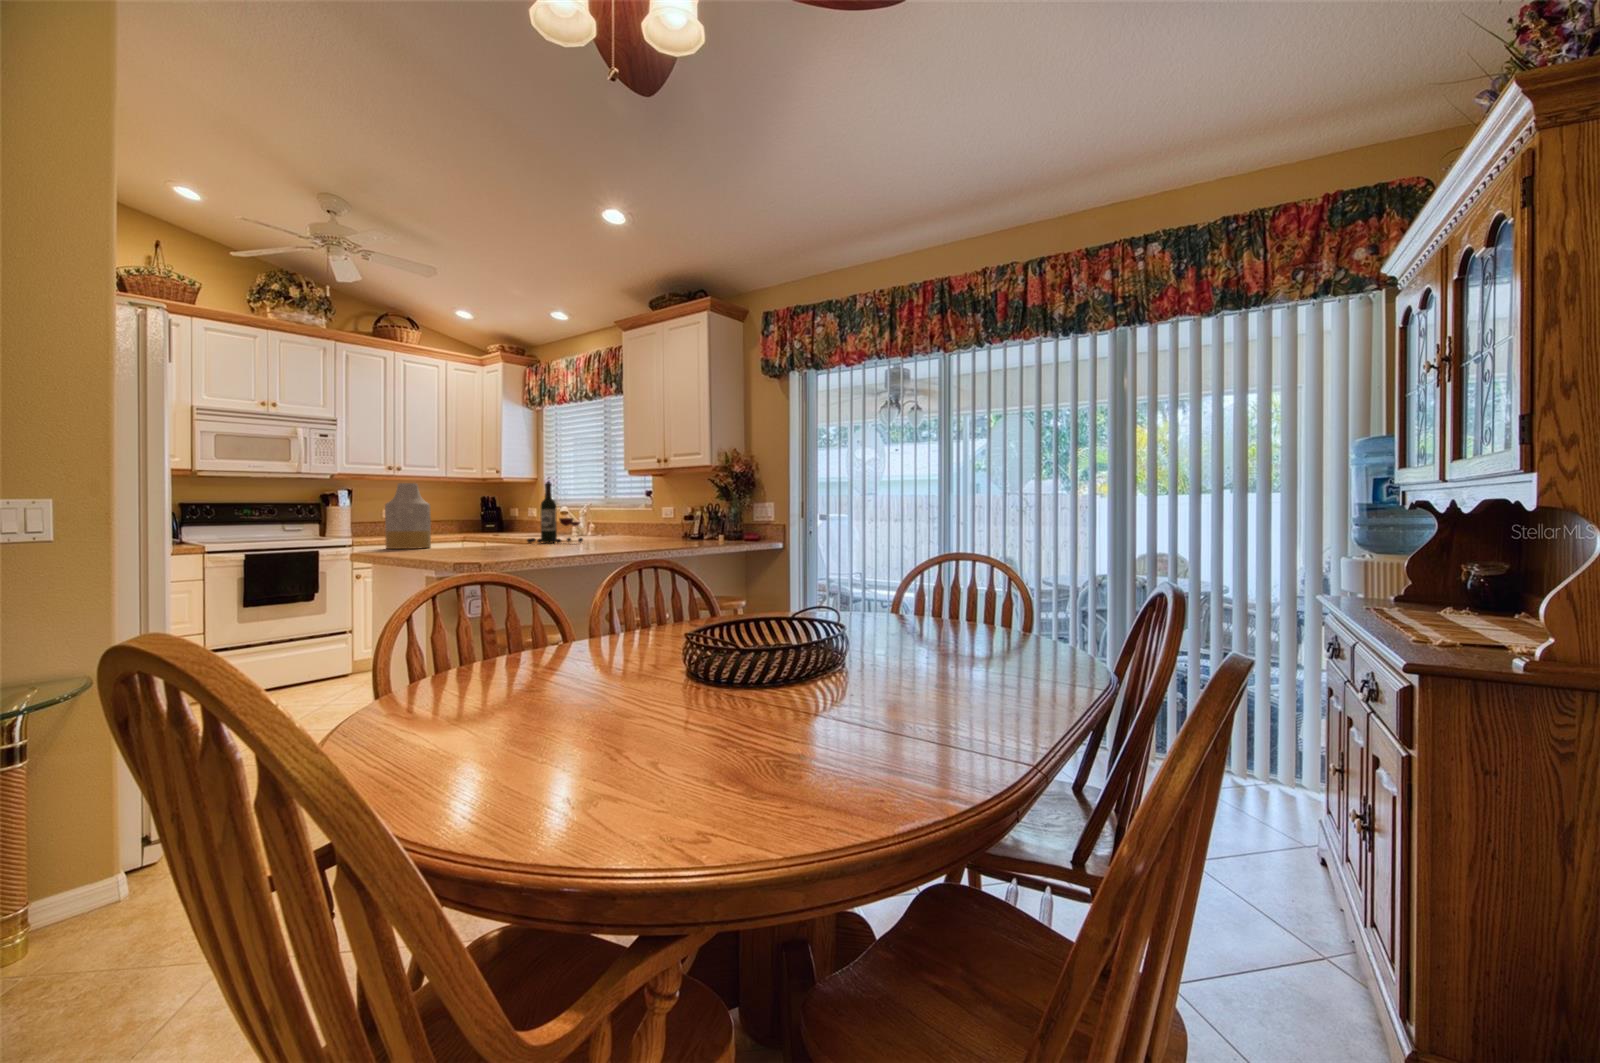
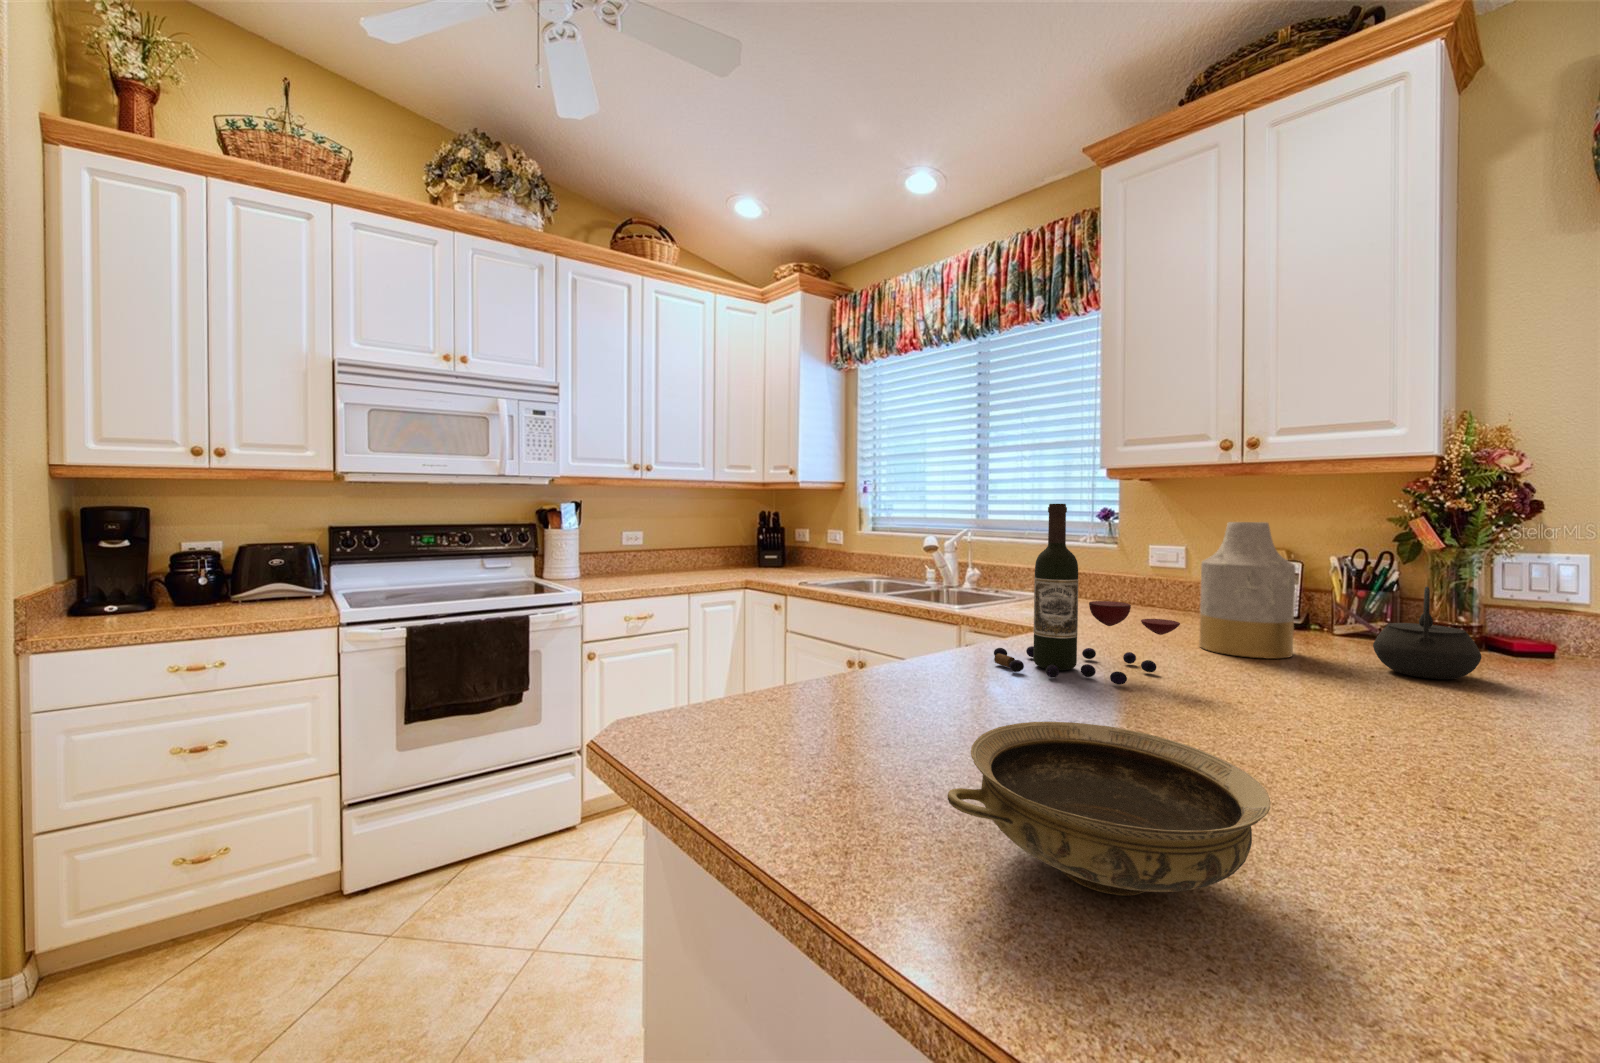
vase: present [385,483,431,549] -> present [1199,522,1295,659]
kettle: none [666,511,692,542] -> present [1373,587,1481,679]
ceramic bowl: none [432,527,507,550] -> present [947,722,1270,896]

